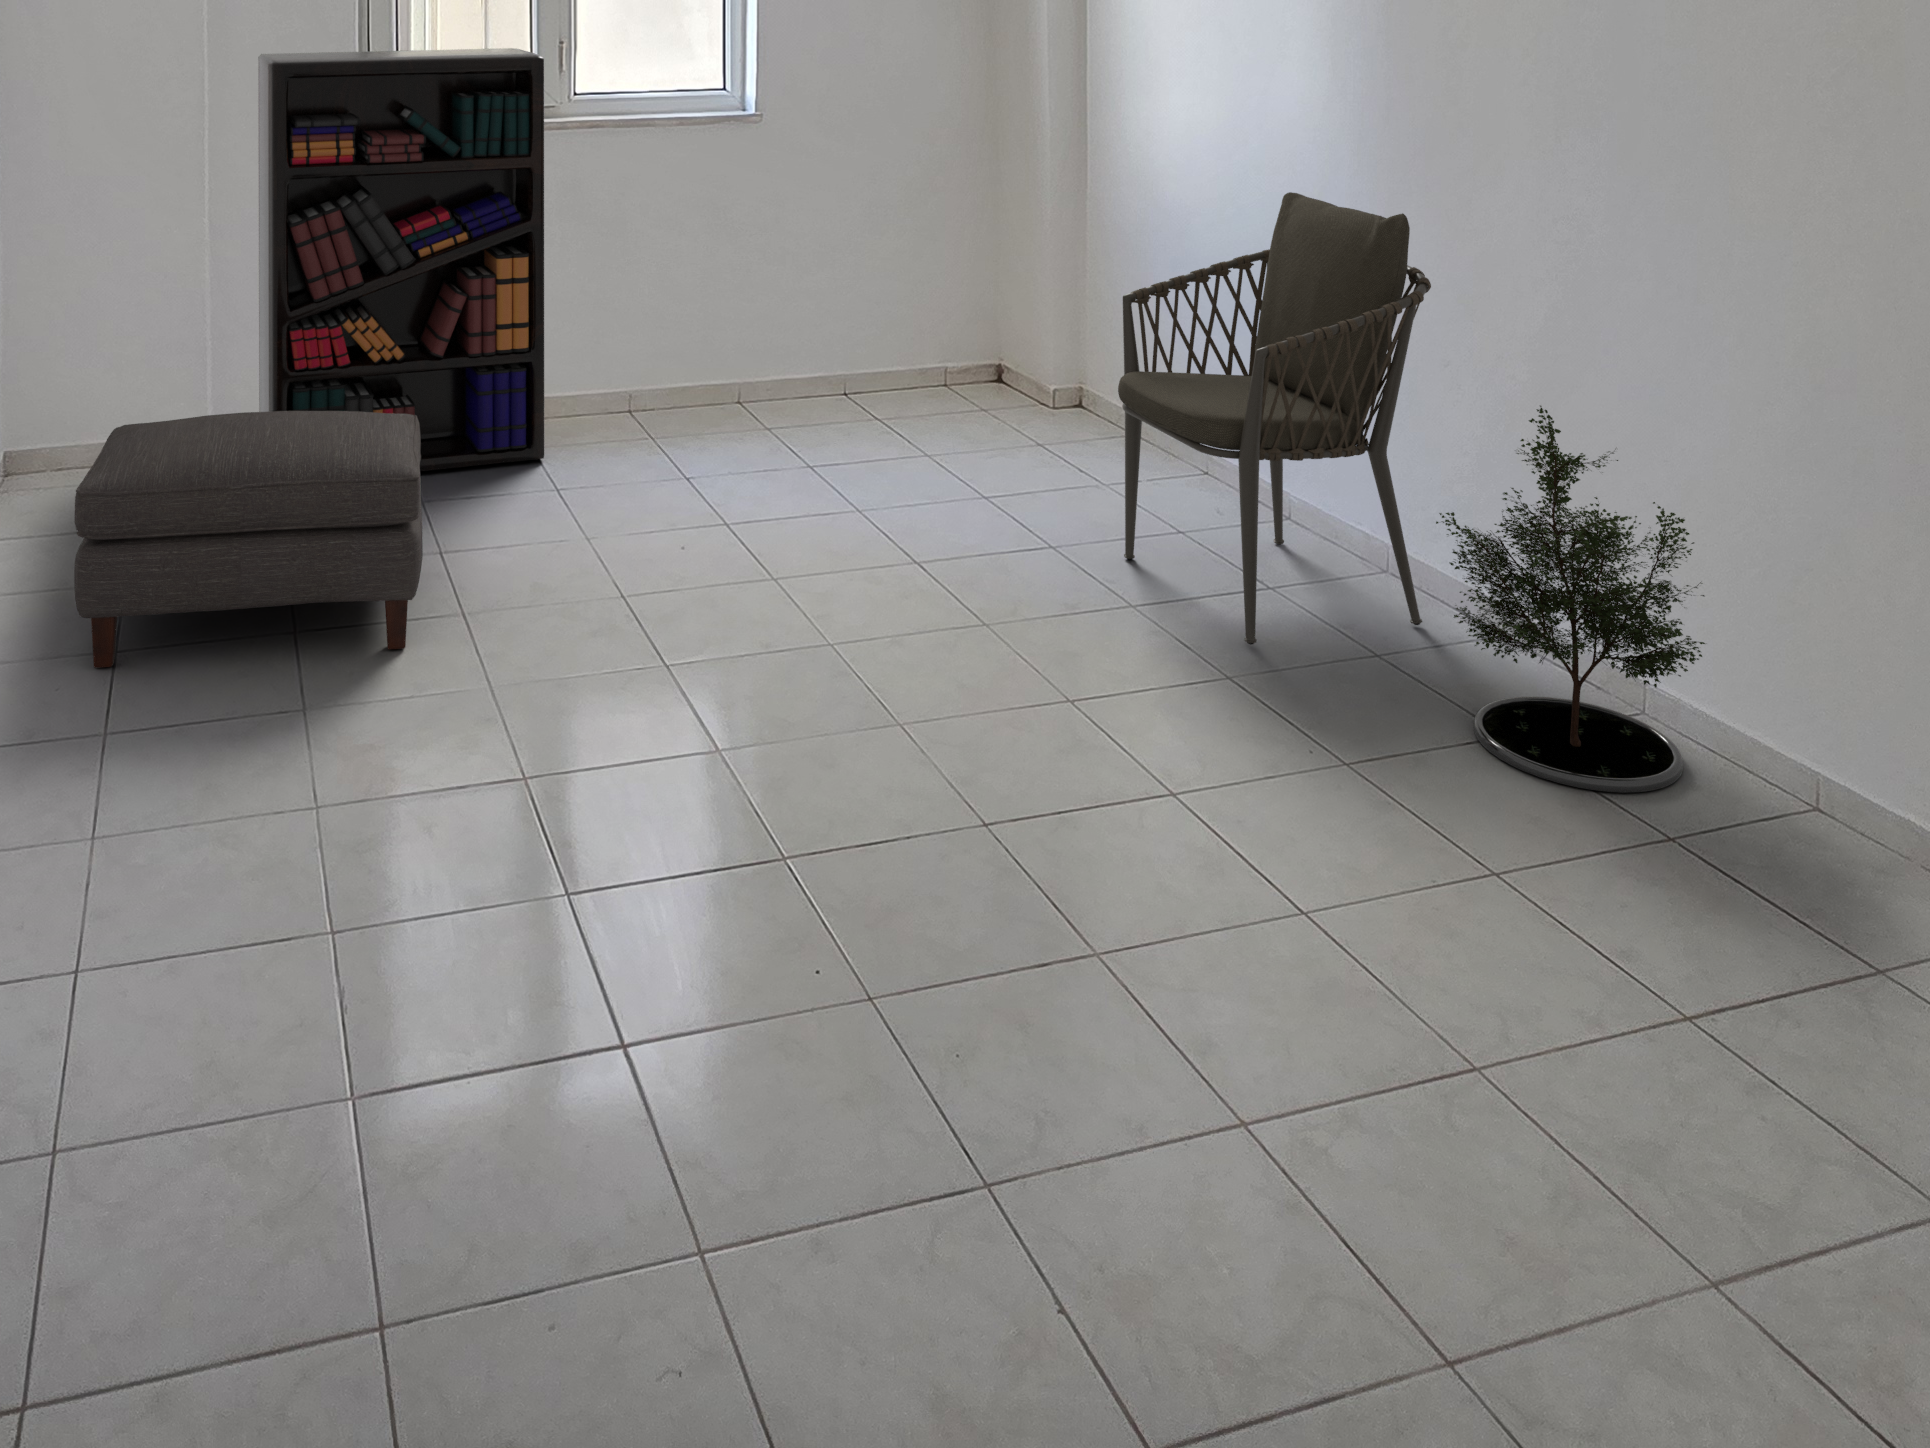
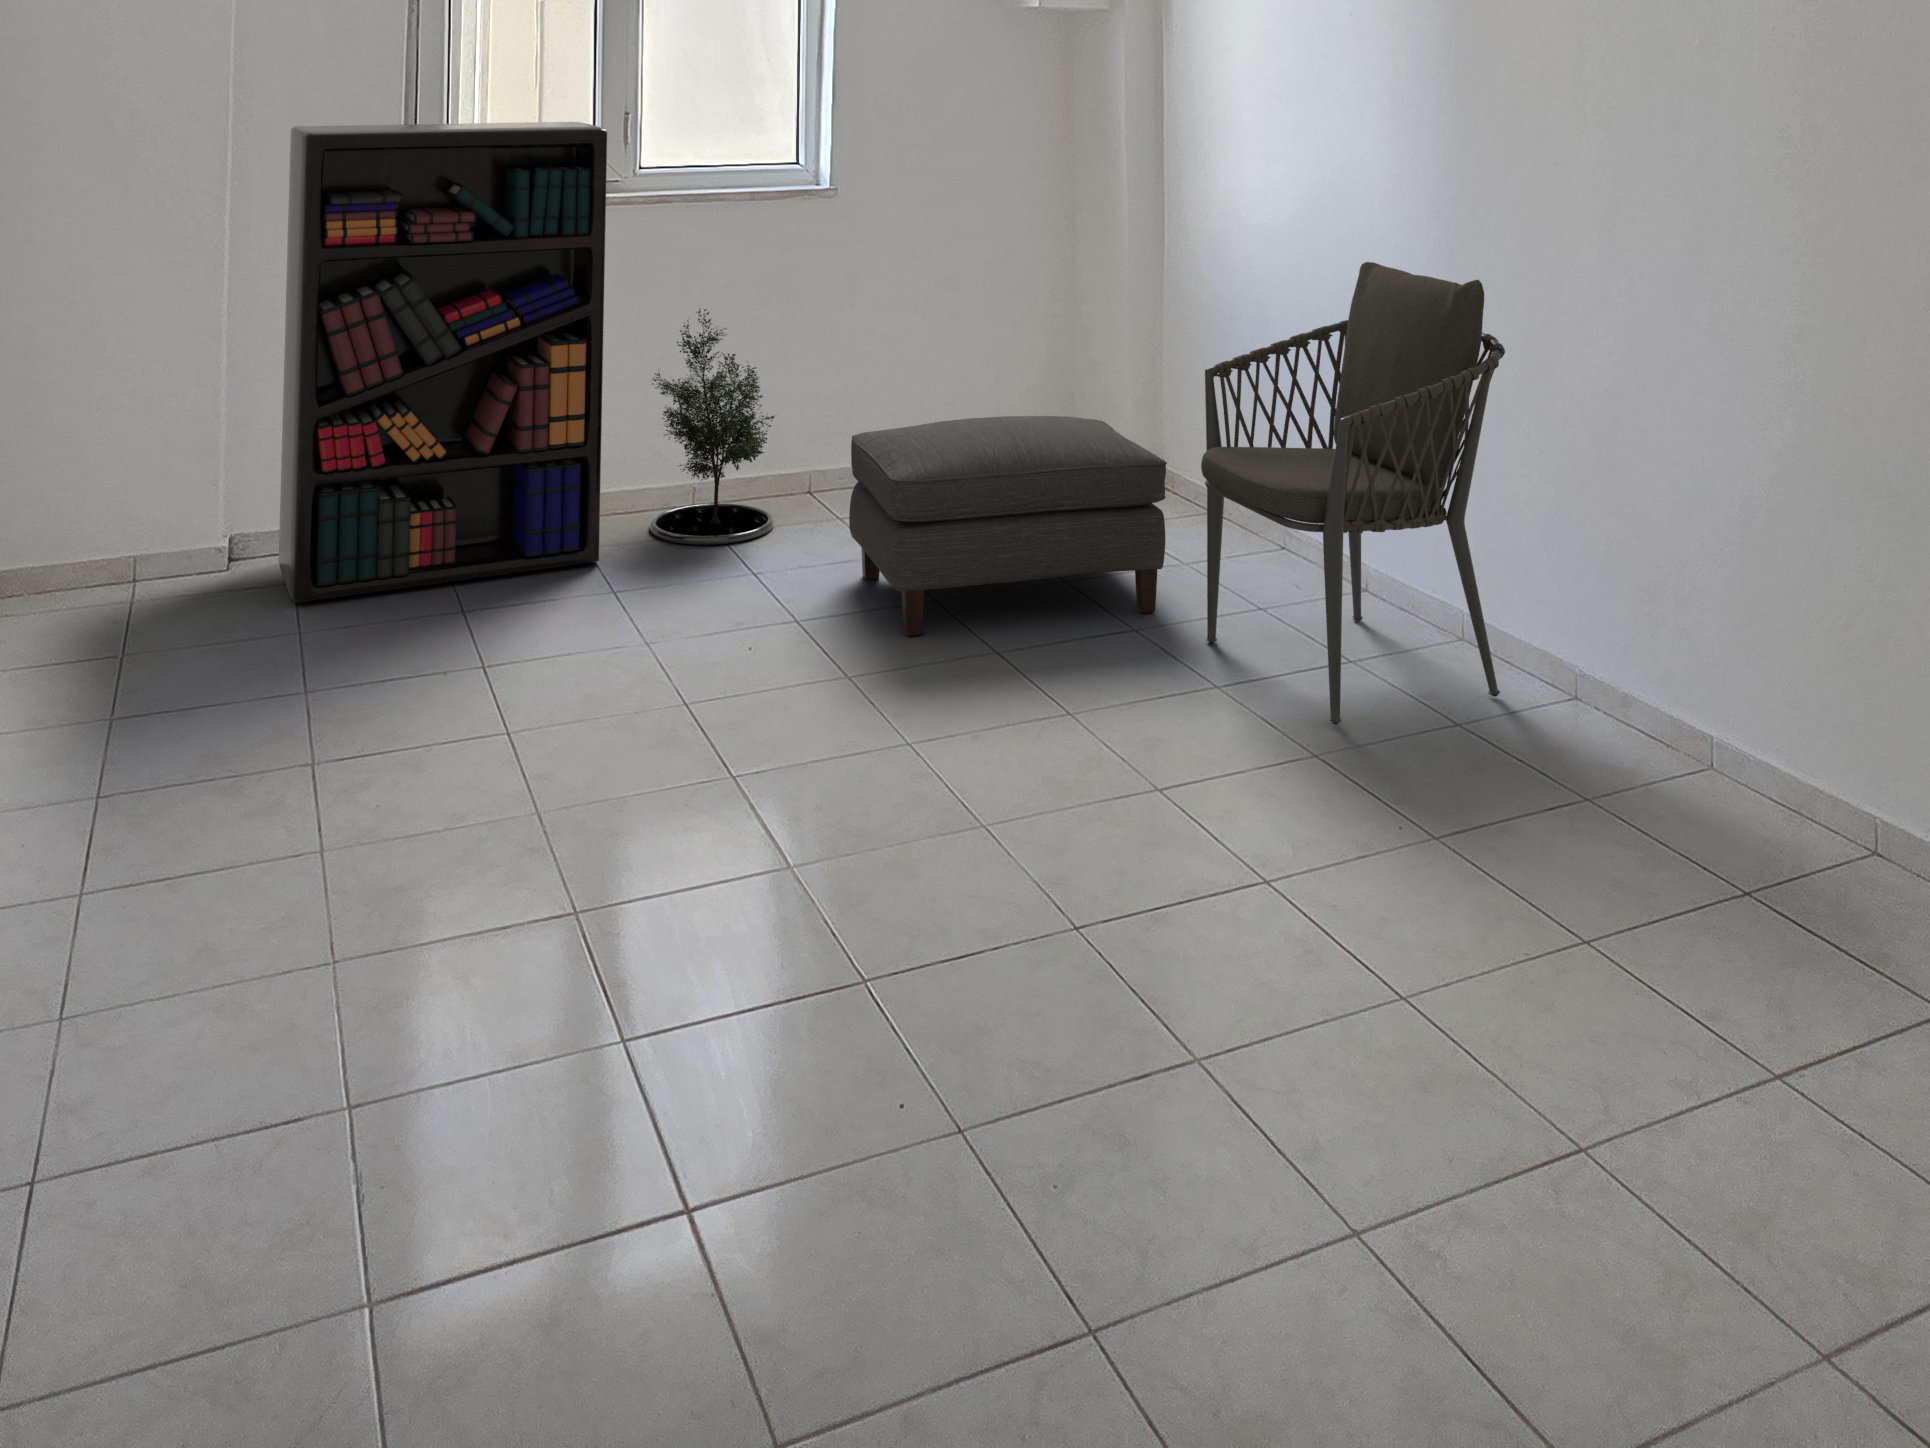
potted tree: present [1436,406,1705,793] -> present [650,308,774,545]
ottoman: present [74,411,423,668] -> present [849,416,1167,636]

